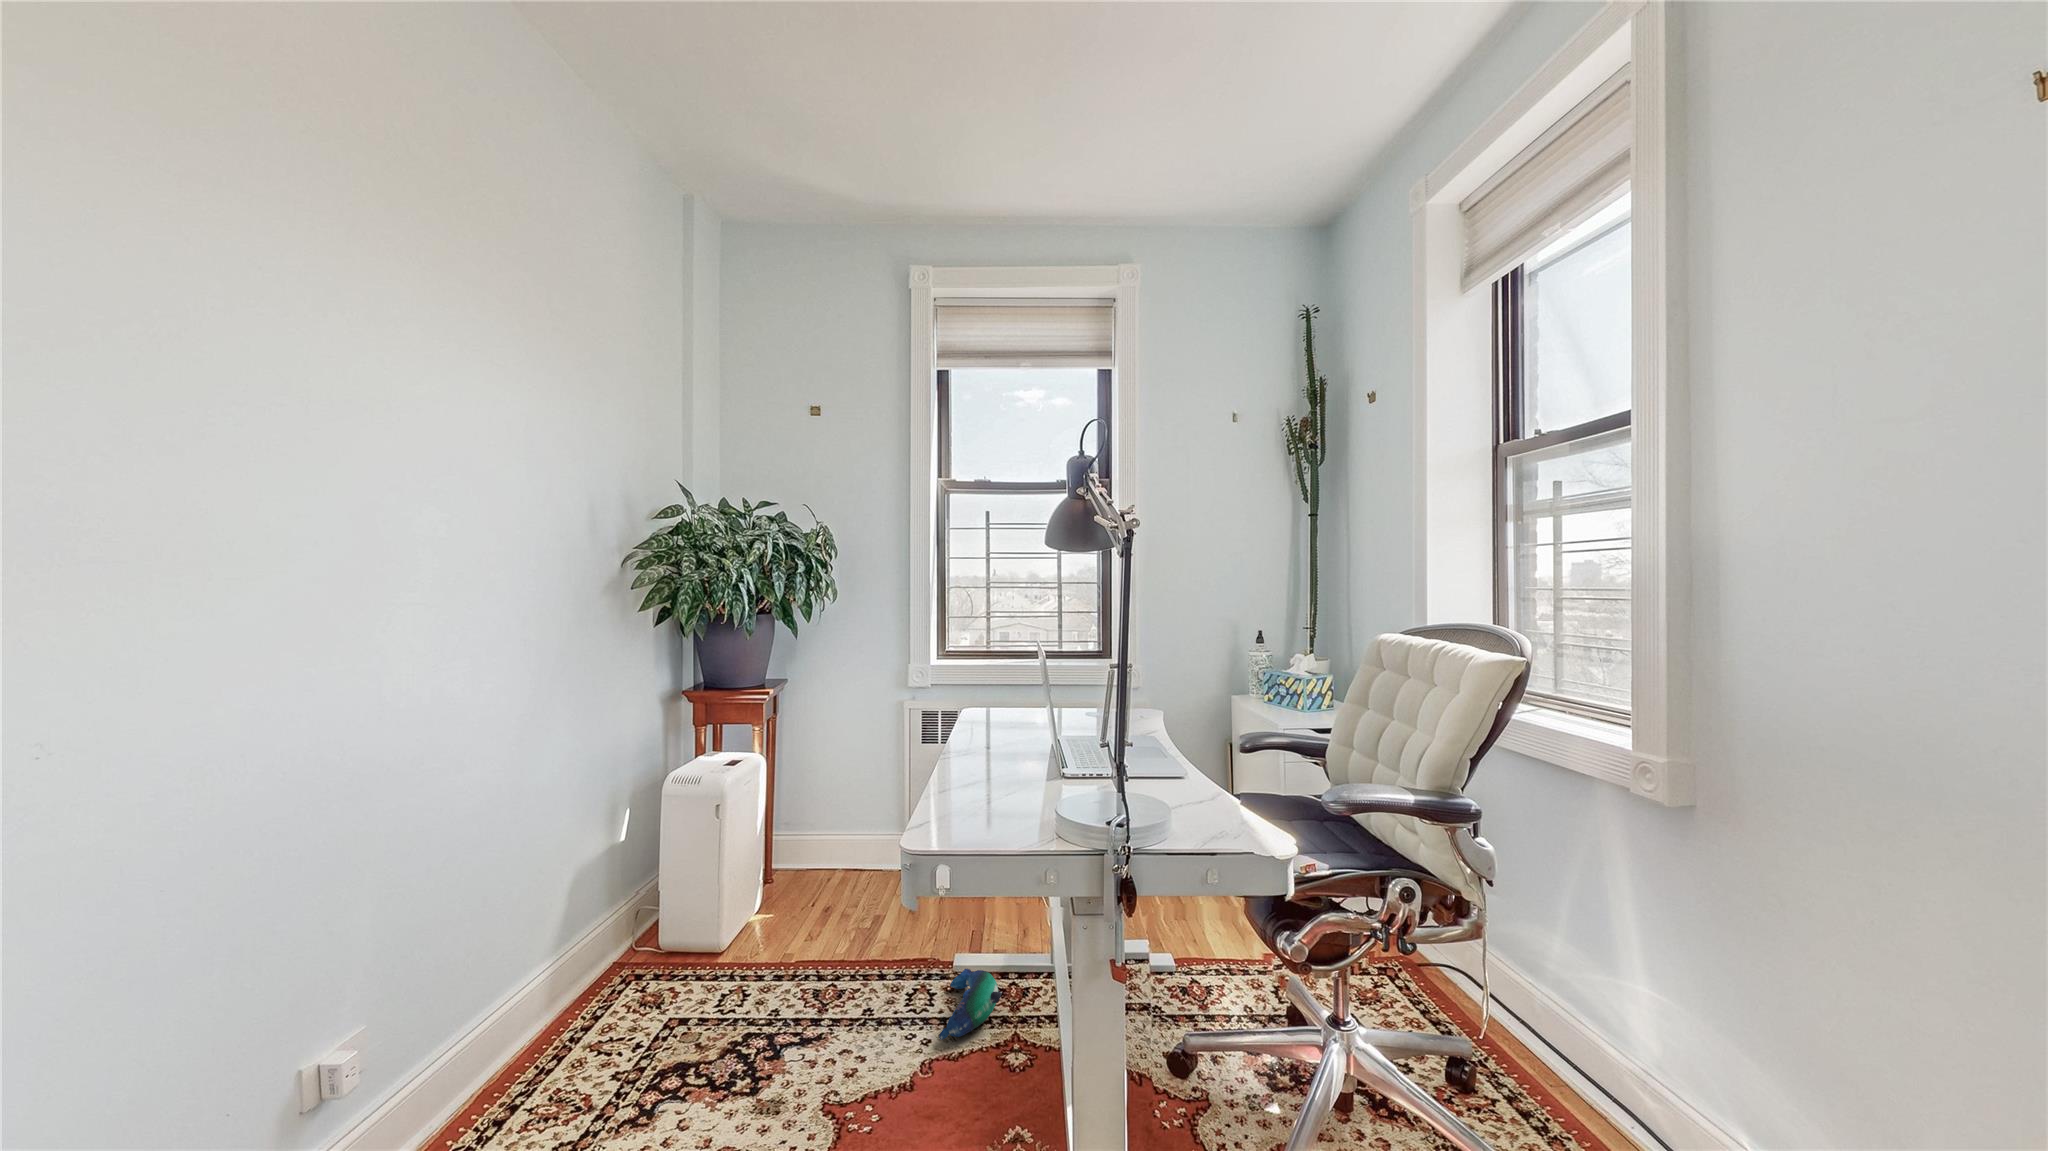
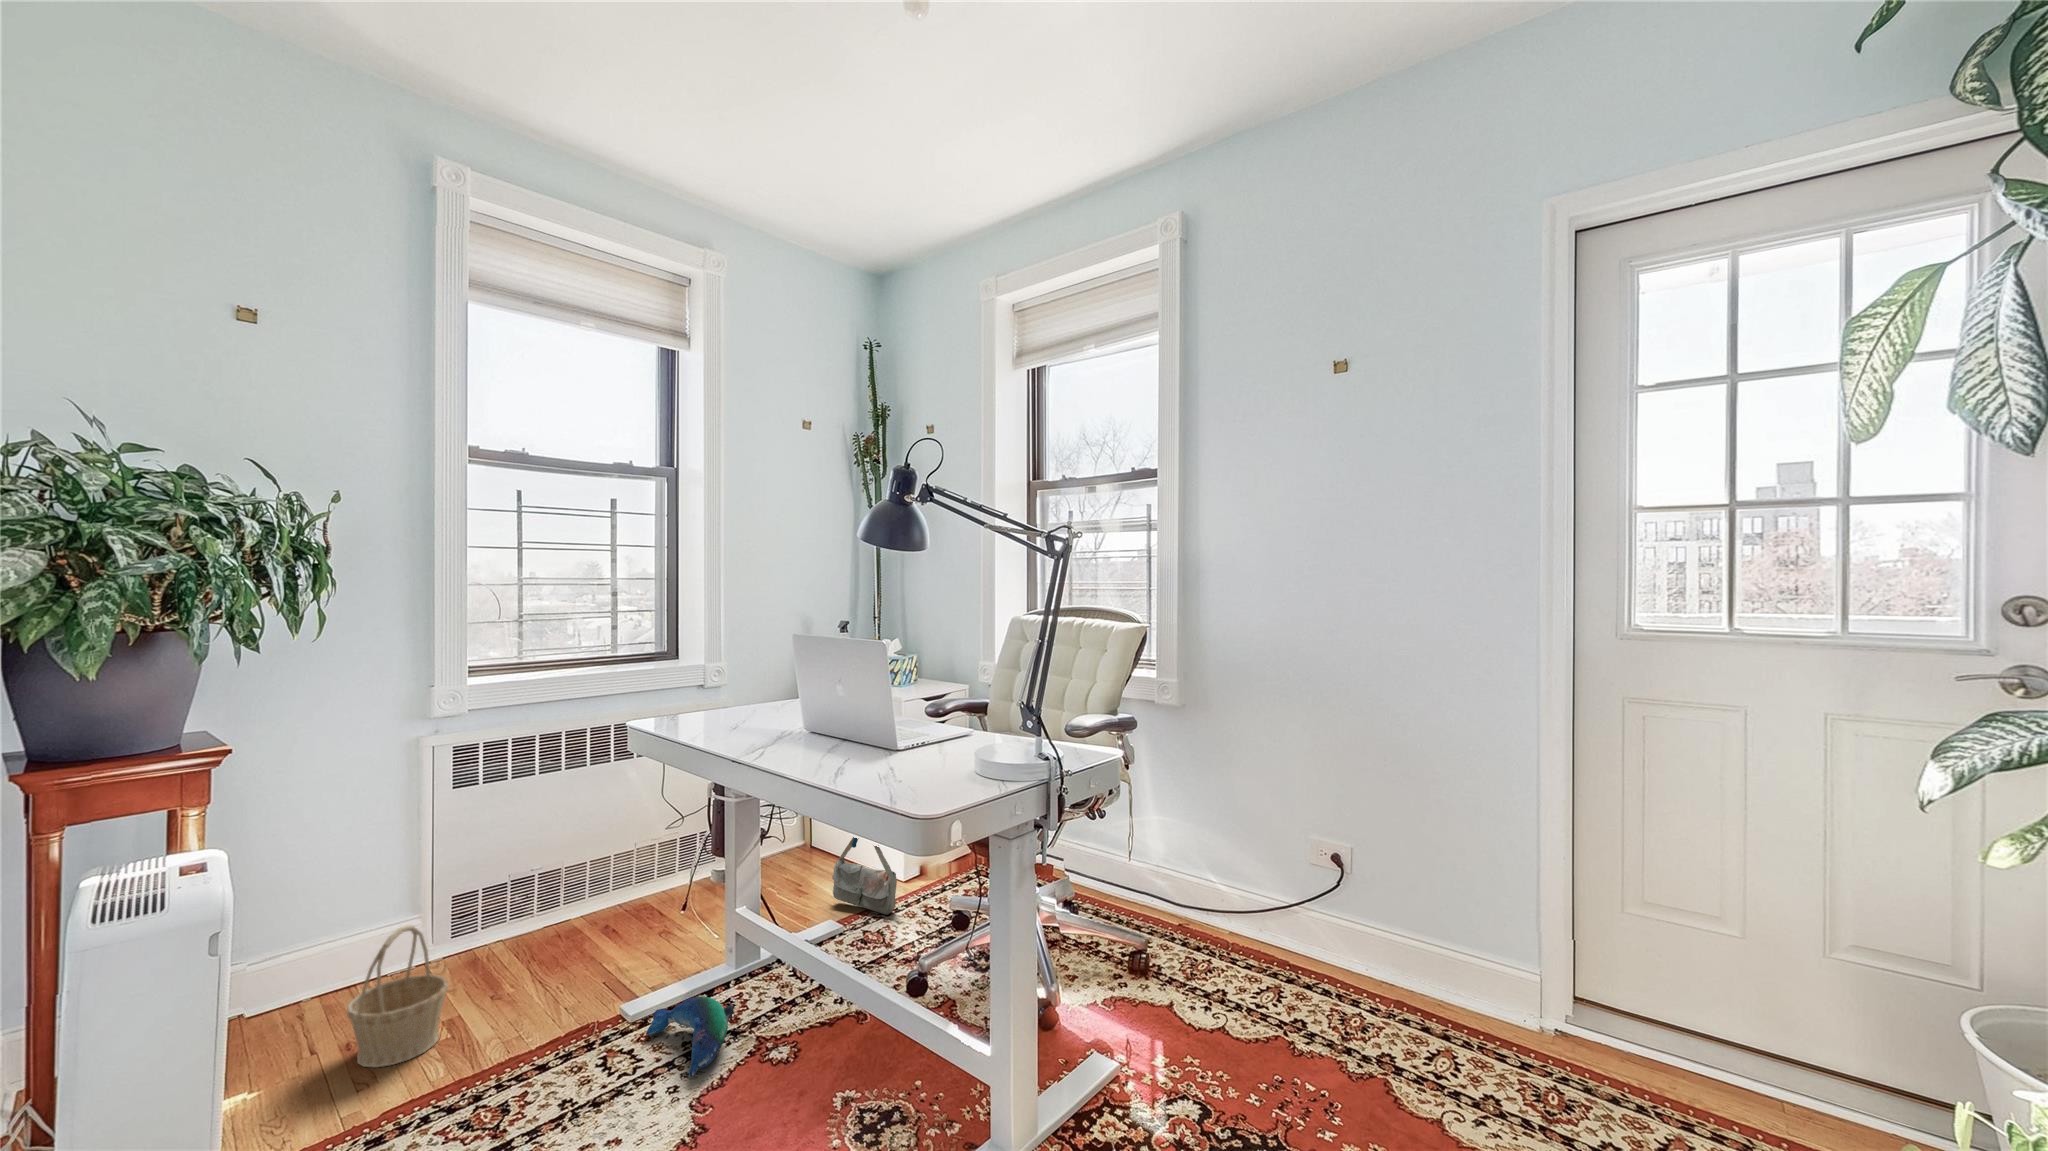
basket: none [814,834,874,931] -> present [347,925,449,1067]
bag: none [1196,861,1248,973] -> present [832,837,897,915]

